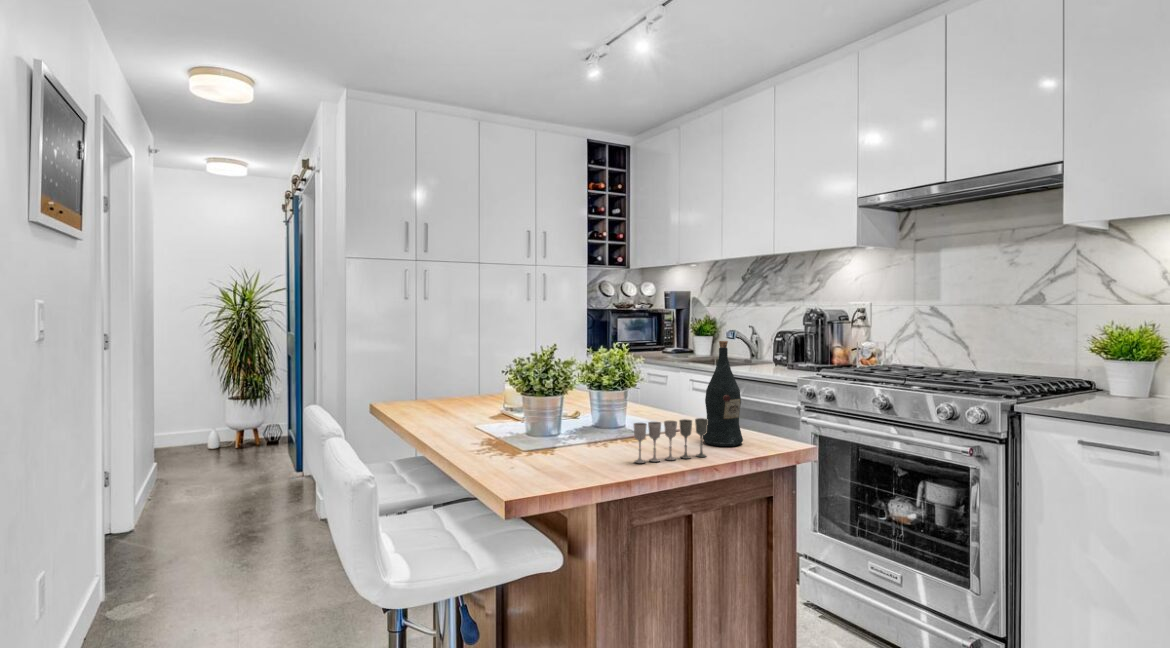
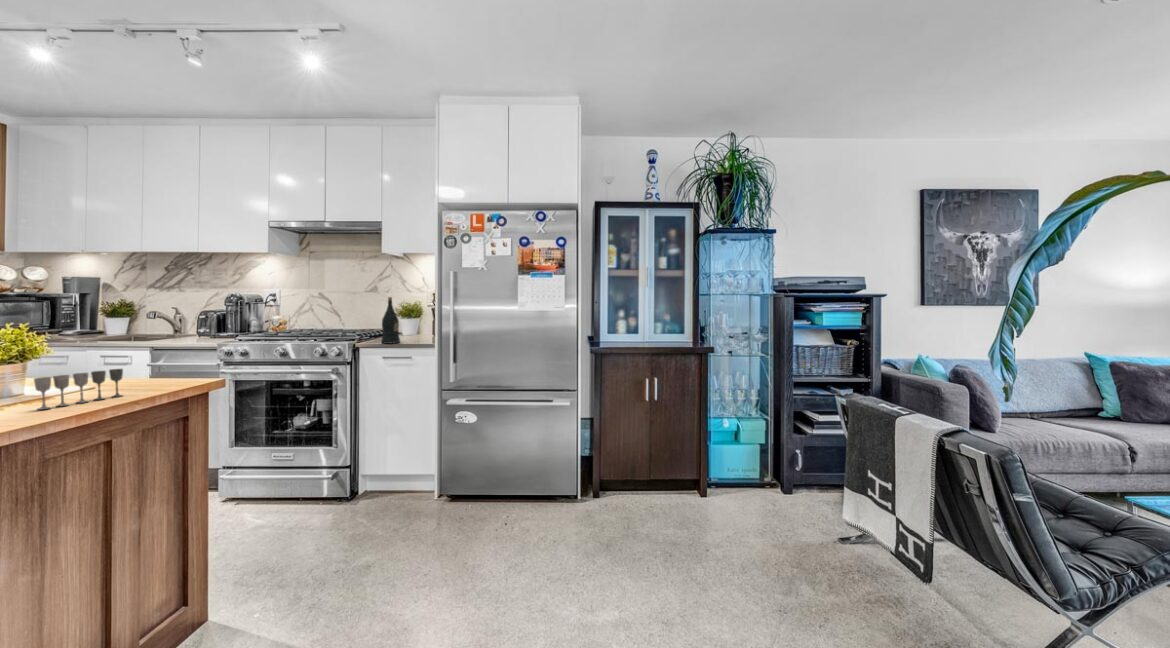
wine bottle: present [703,341,743,446] -> present [381,297,400,344]

